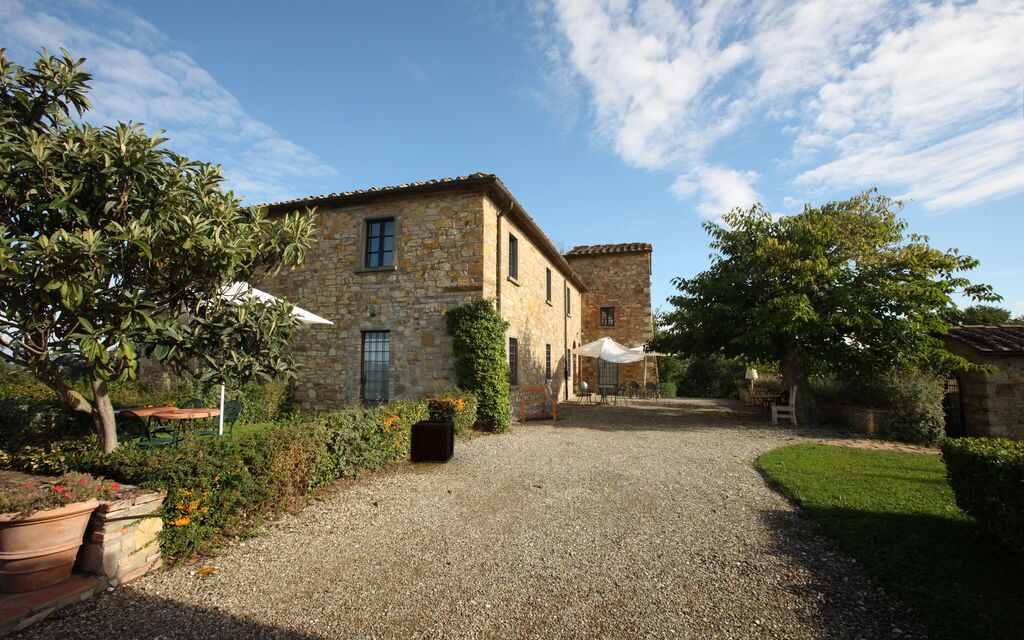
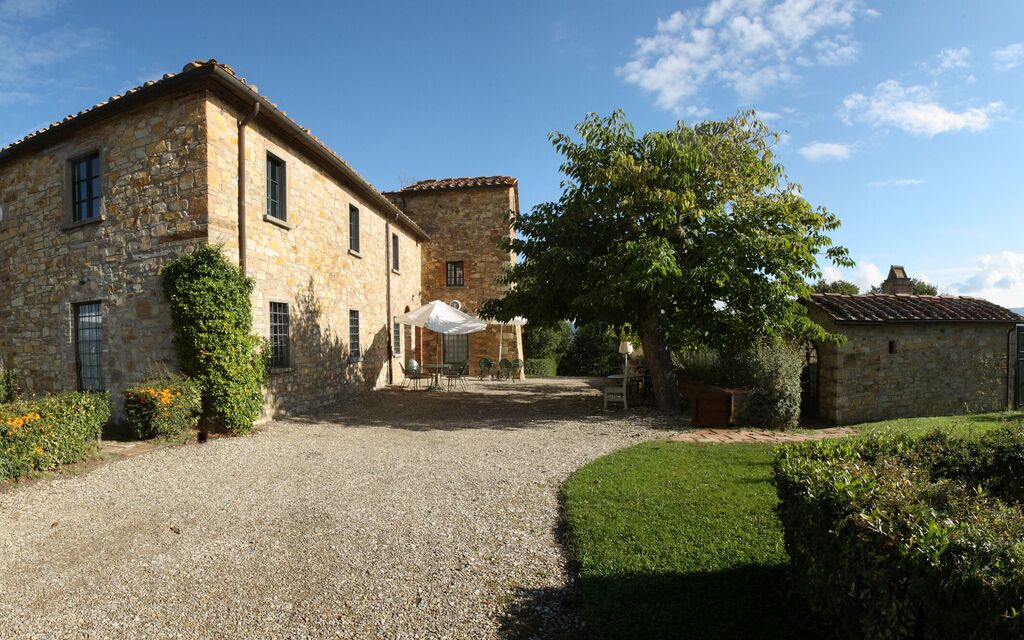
bench: present [517,385,556,423] -> none [282,366,339,416]
potted tree: none [471,400,492,440] -> present [186,390,219,442]
wooden crate: present [410,420,454,463] -> present [691,390,732,429]

